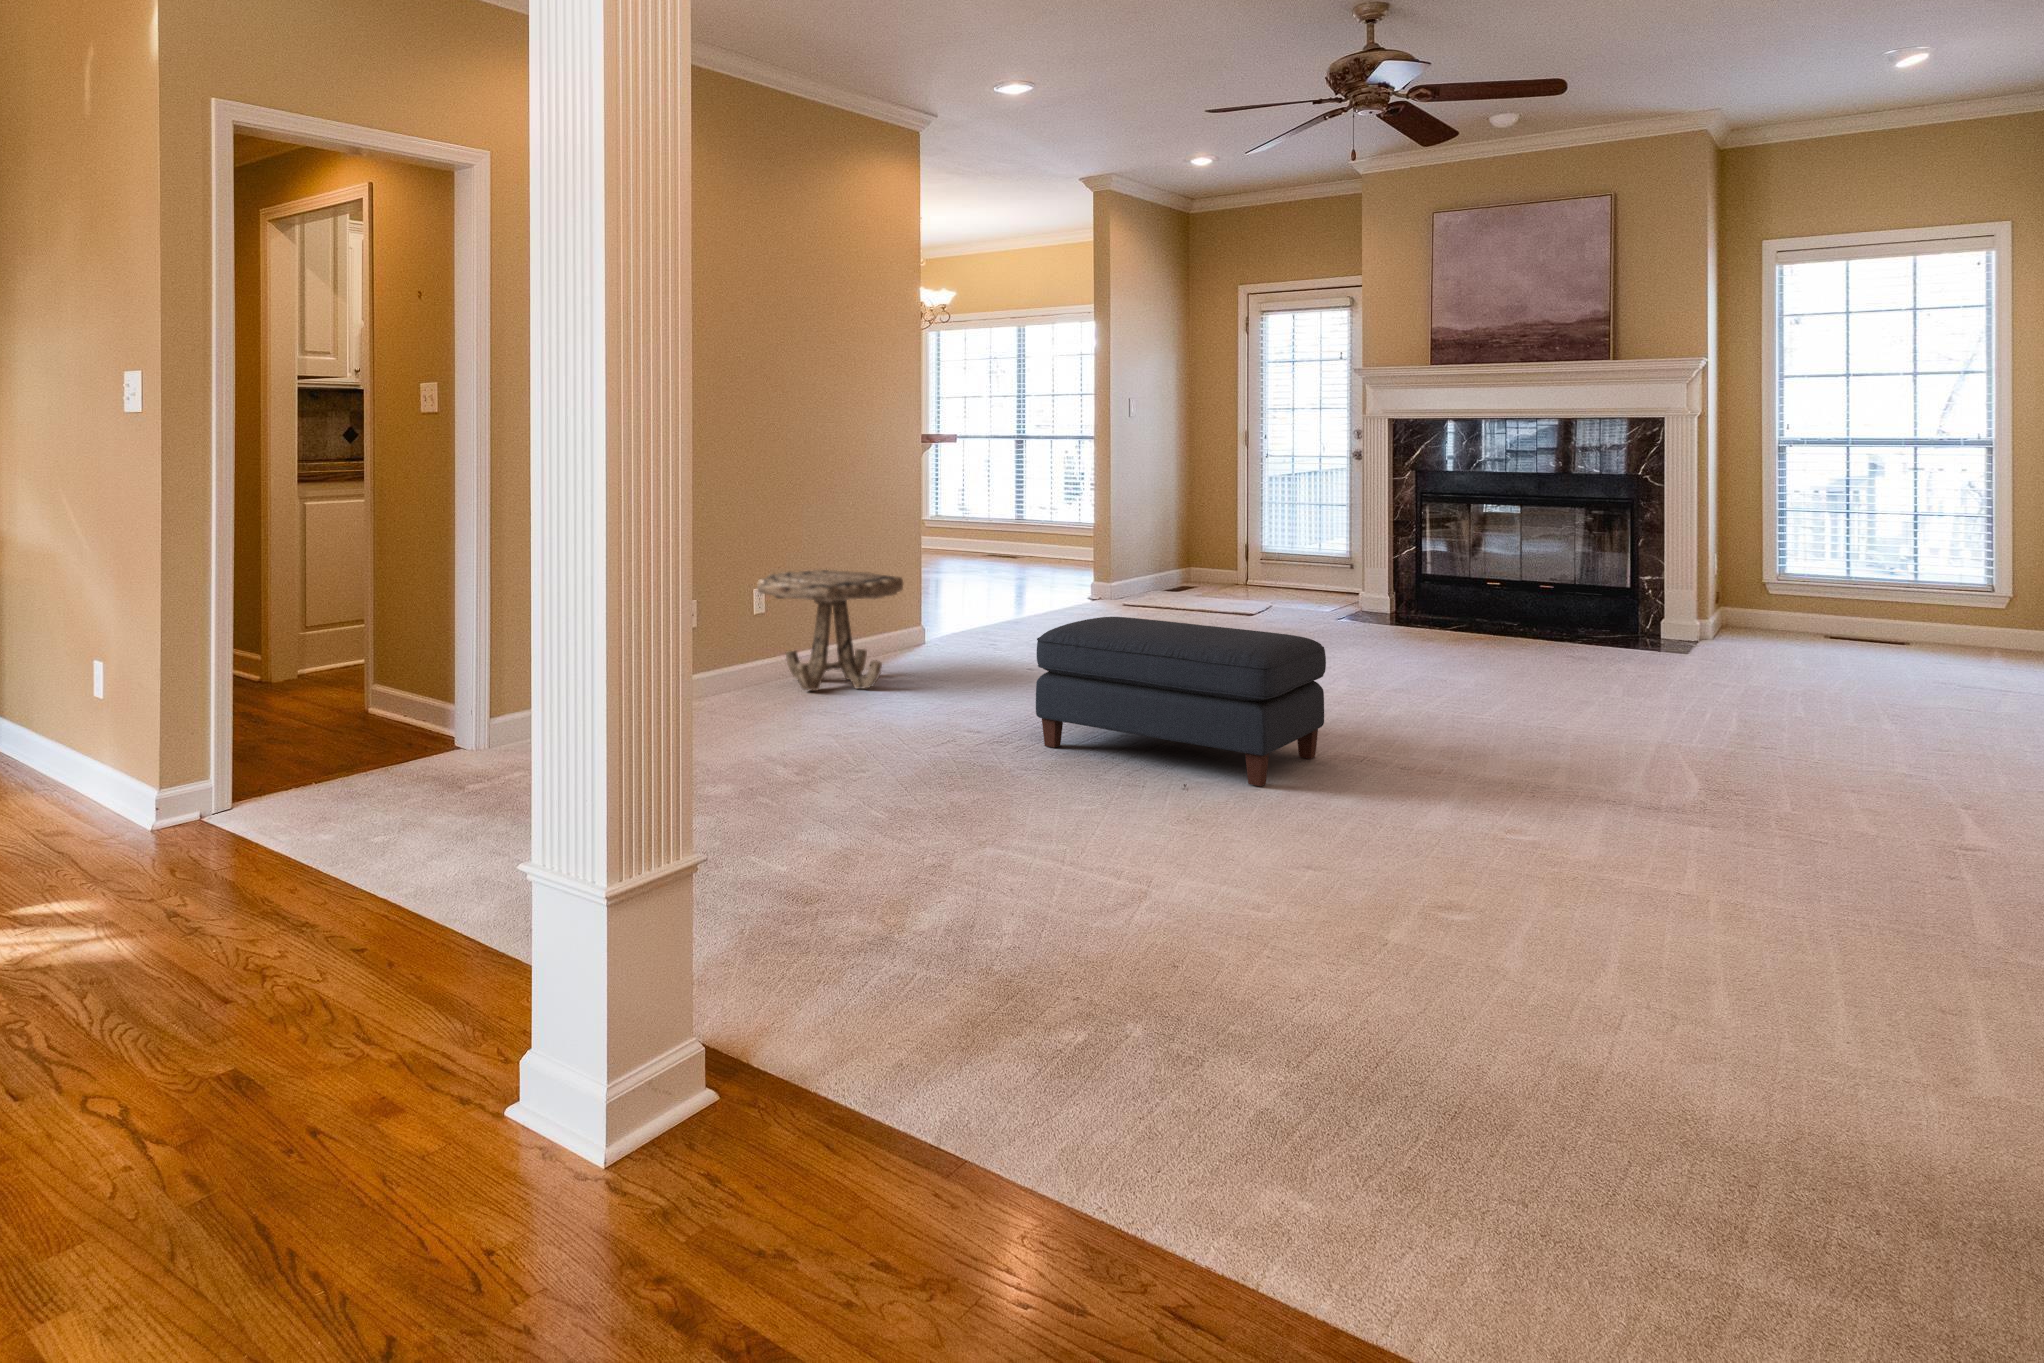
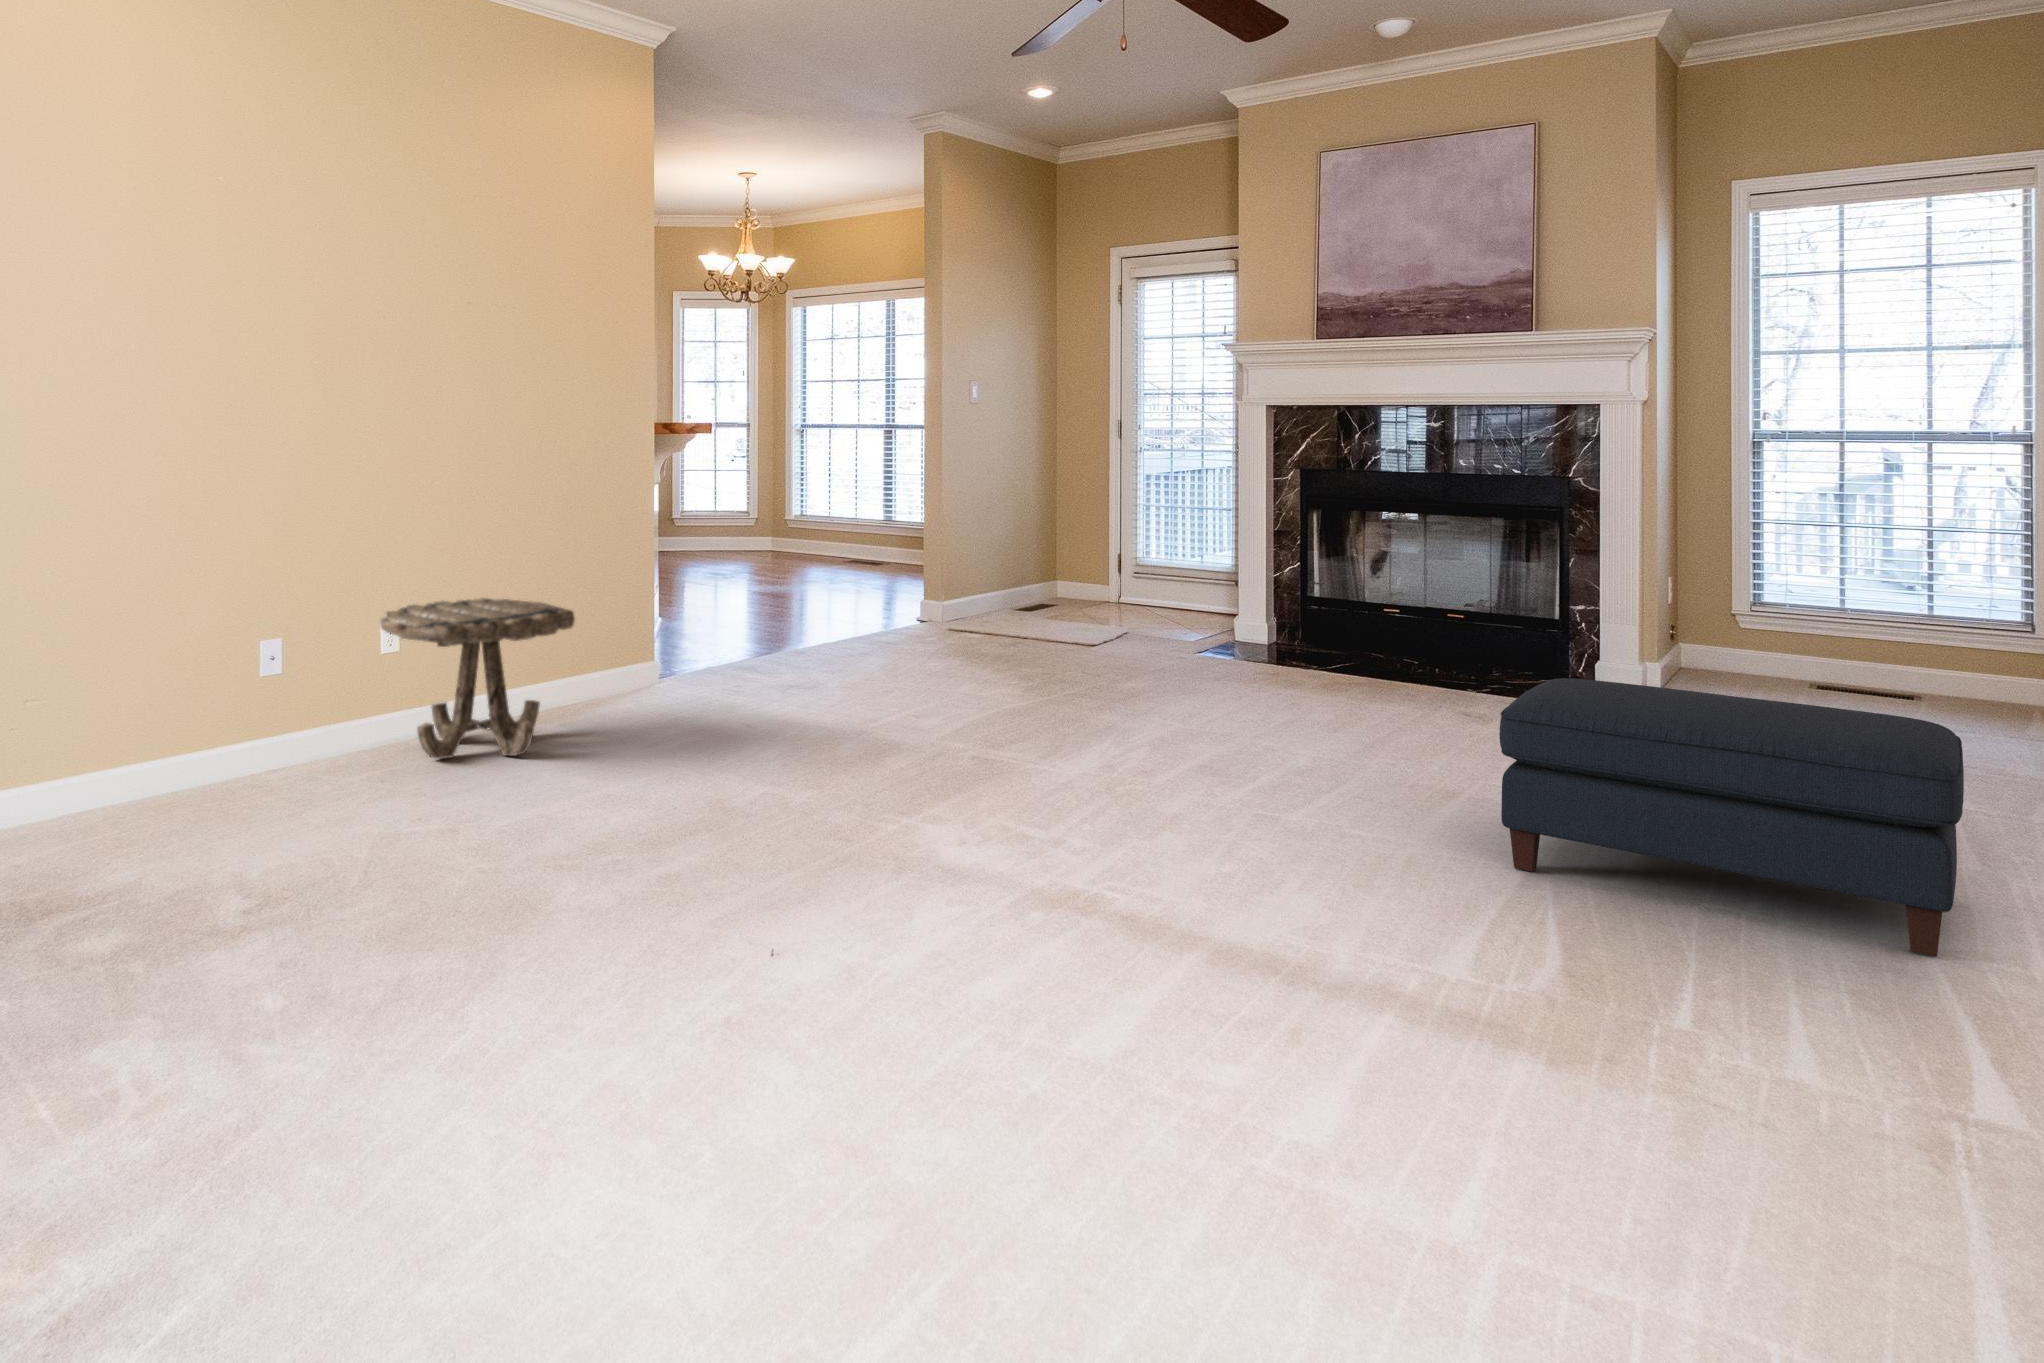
ottoman: present [1036,617,1326,786] -> present [1499,678,1964,957]

